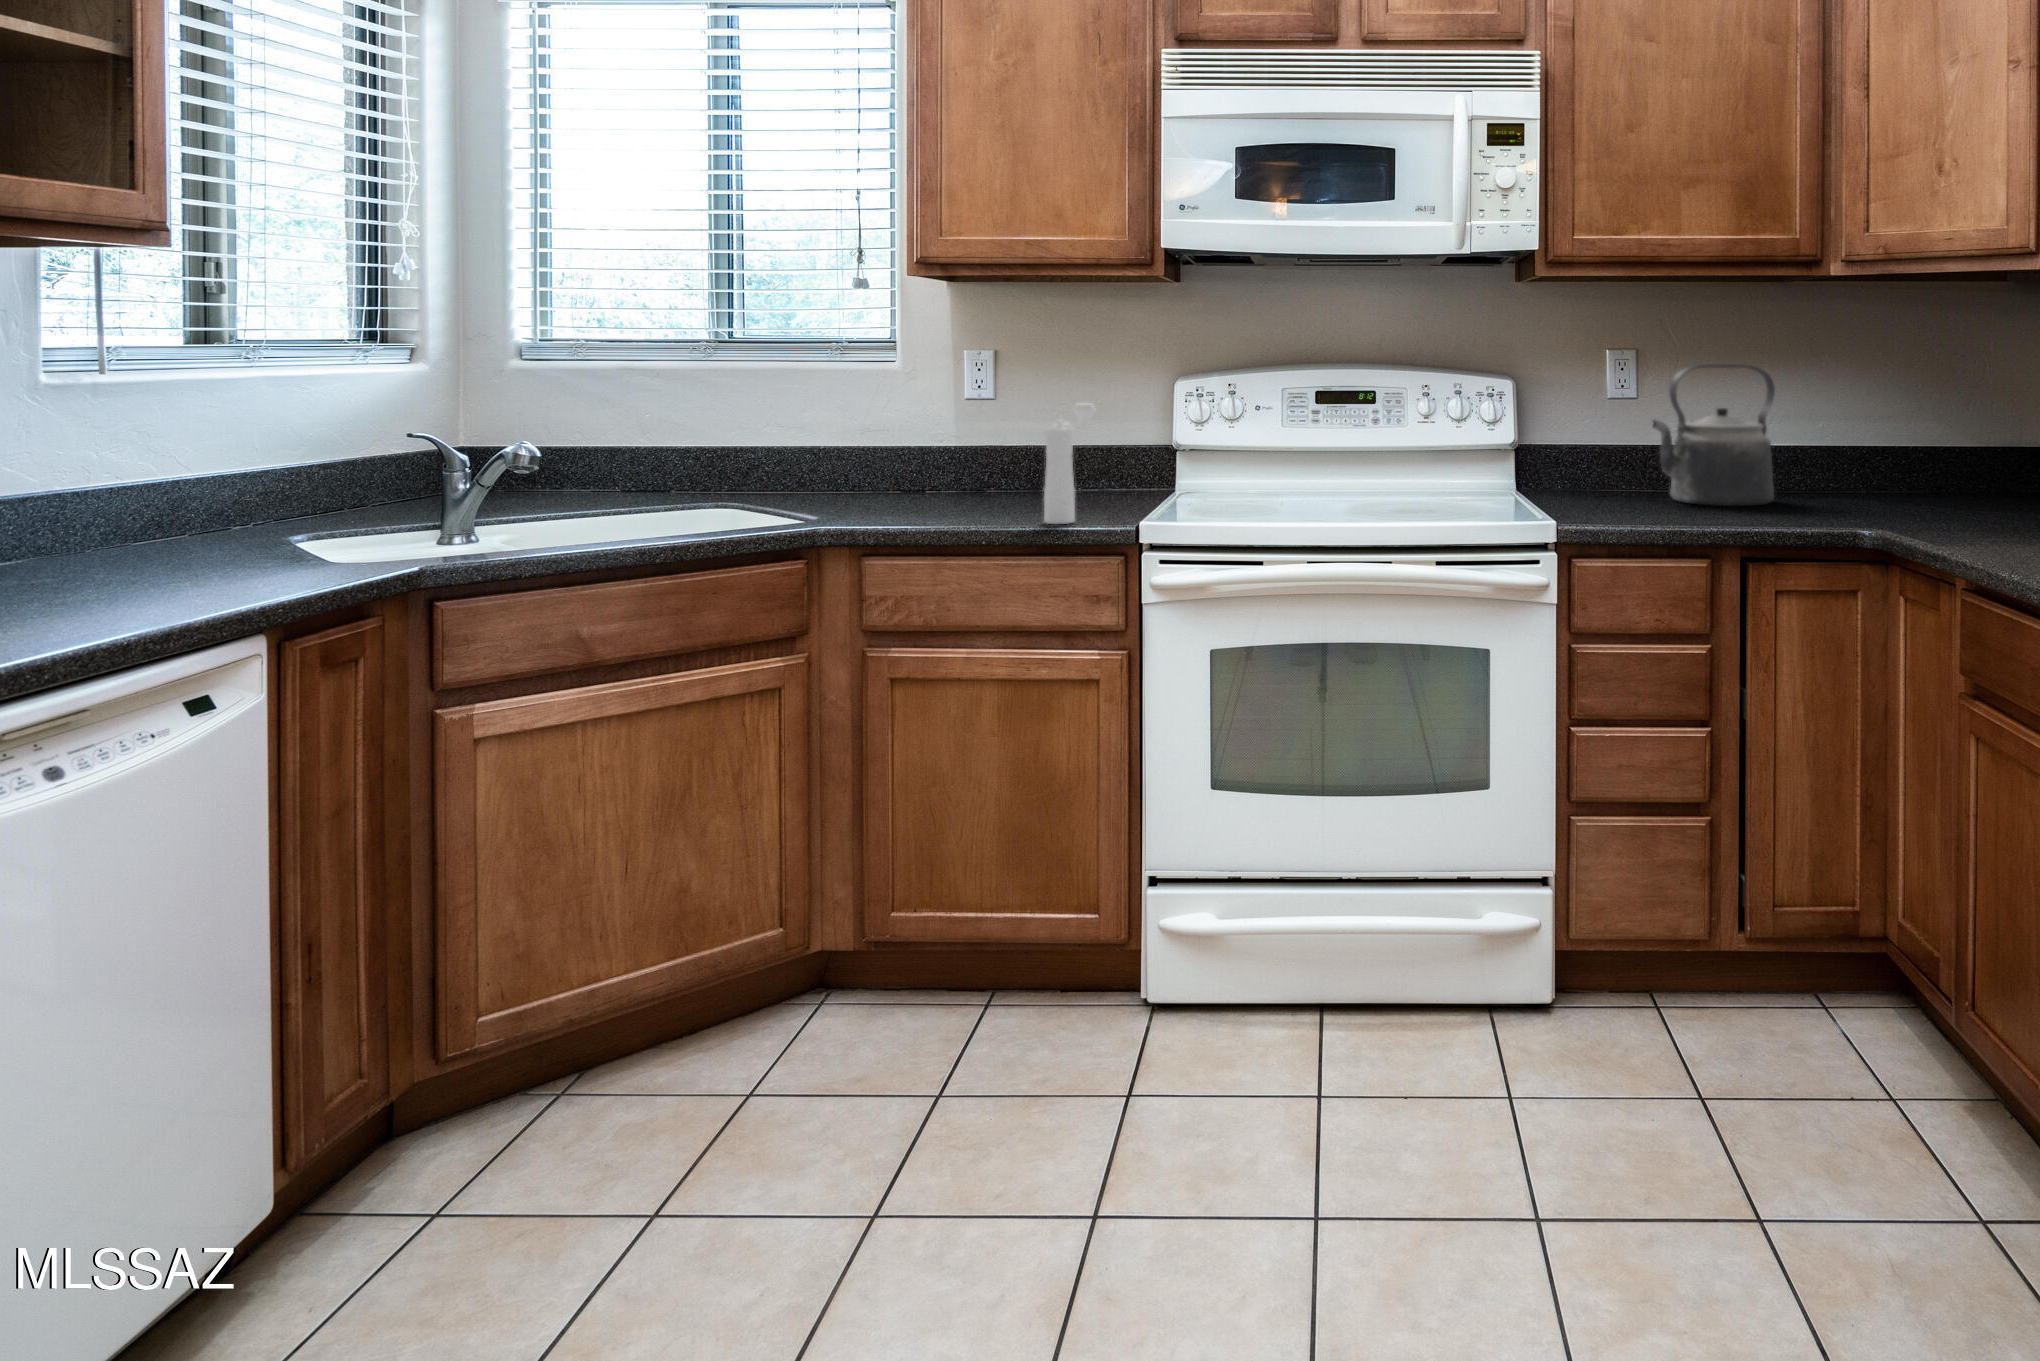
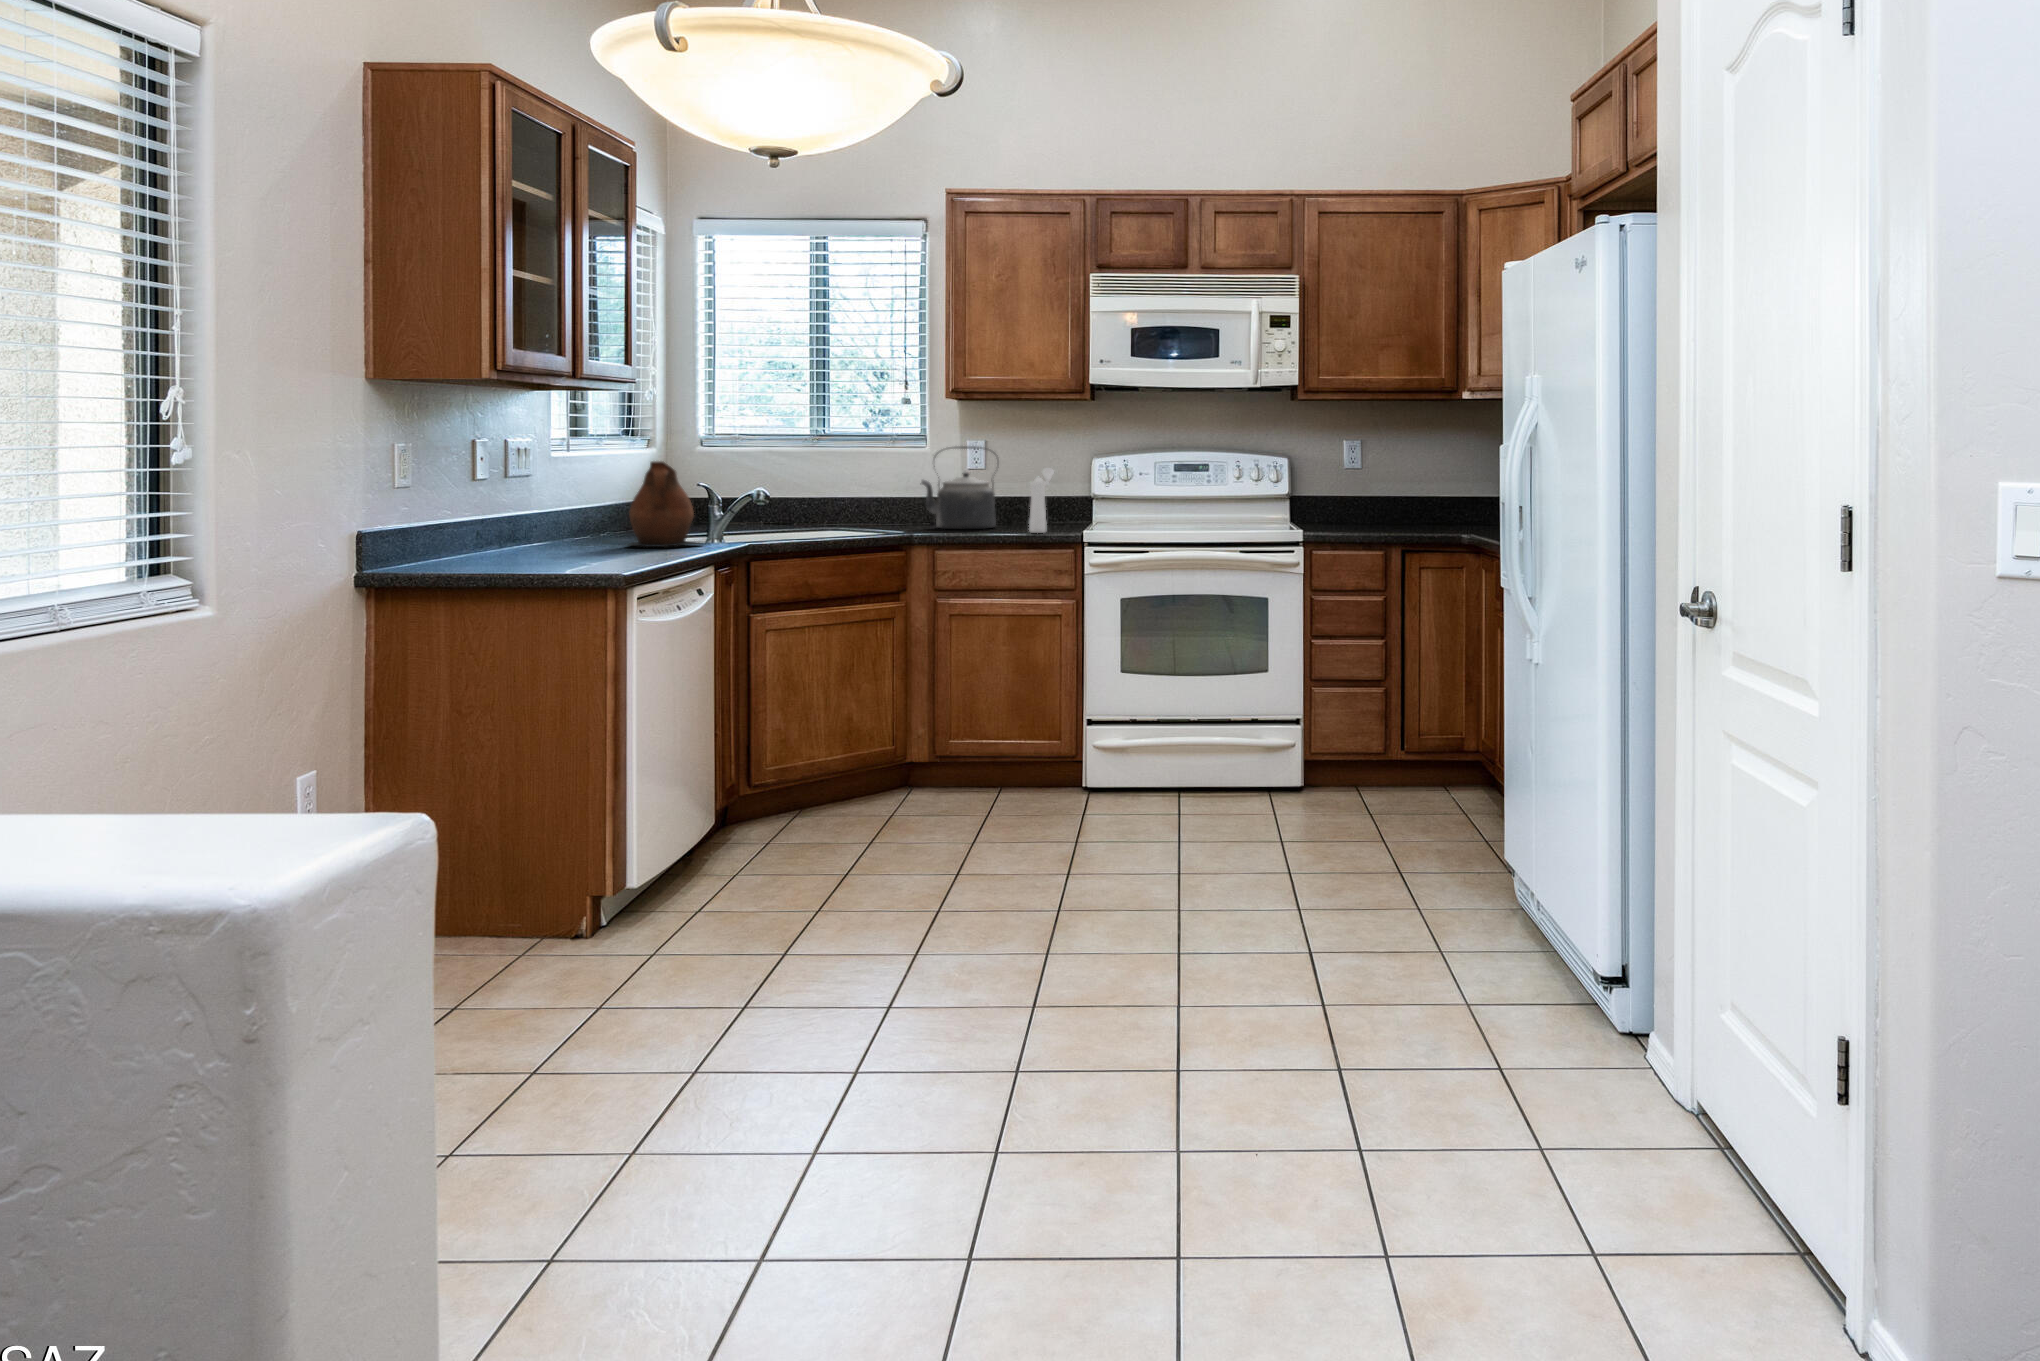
kettle: present [1652,364,1775,506] -> present [921,446,996,529]
ceramic pitcher: none [86,405,306,594] -> present [628,461,701,547]

